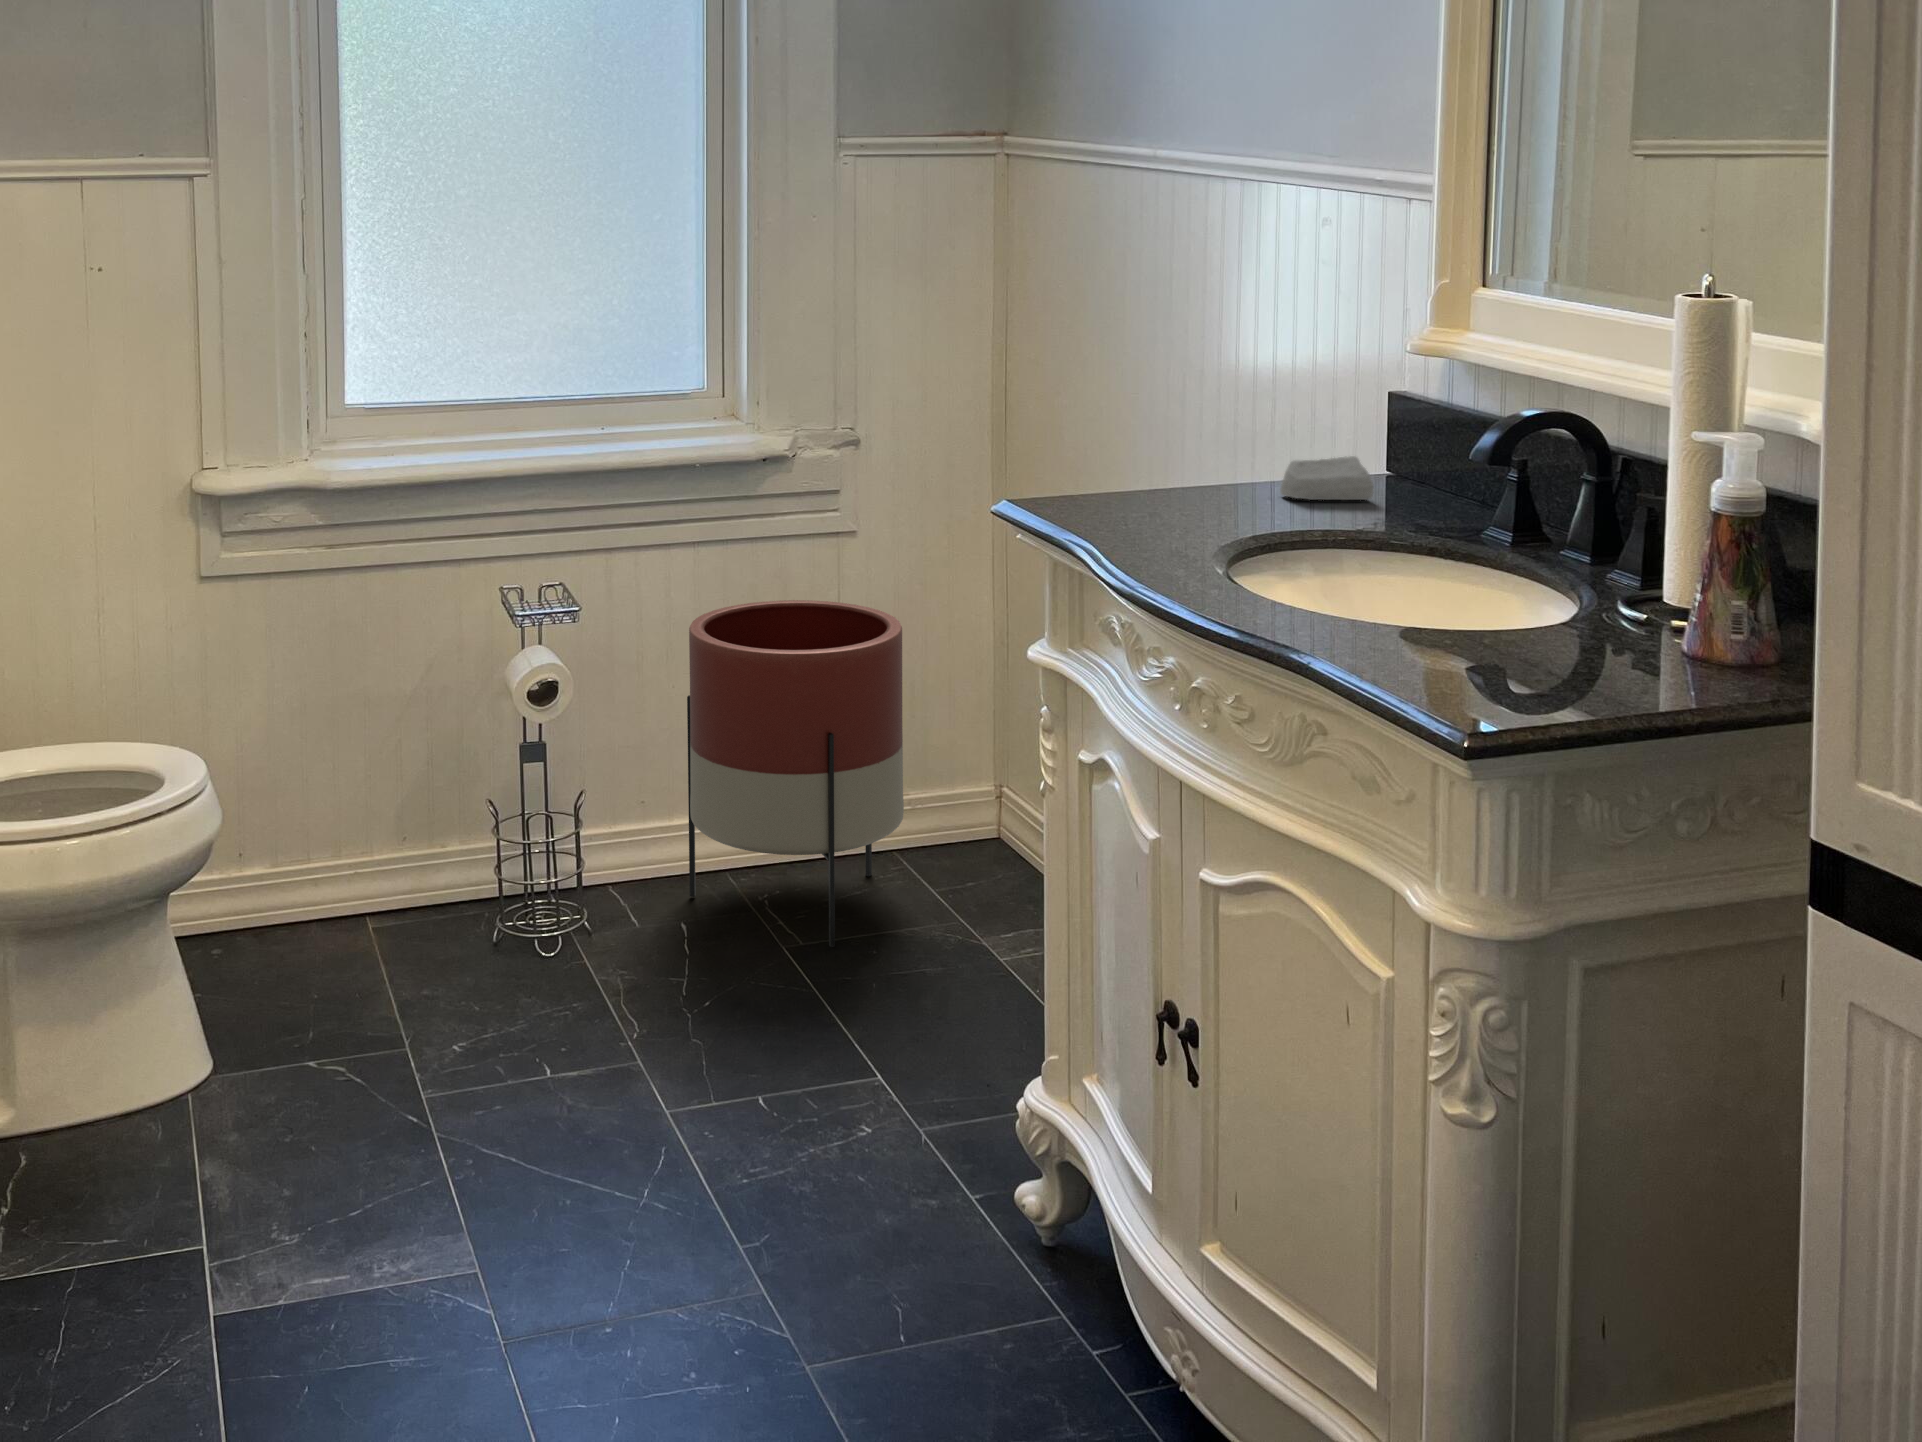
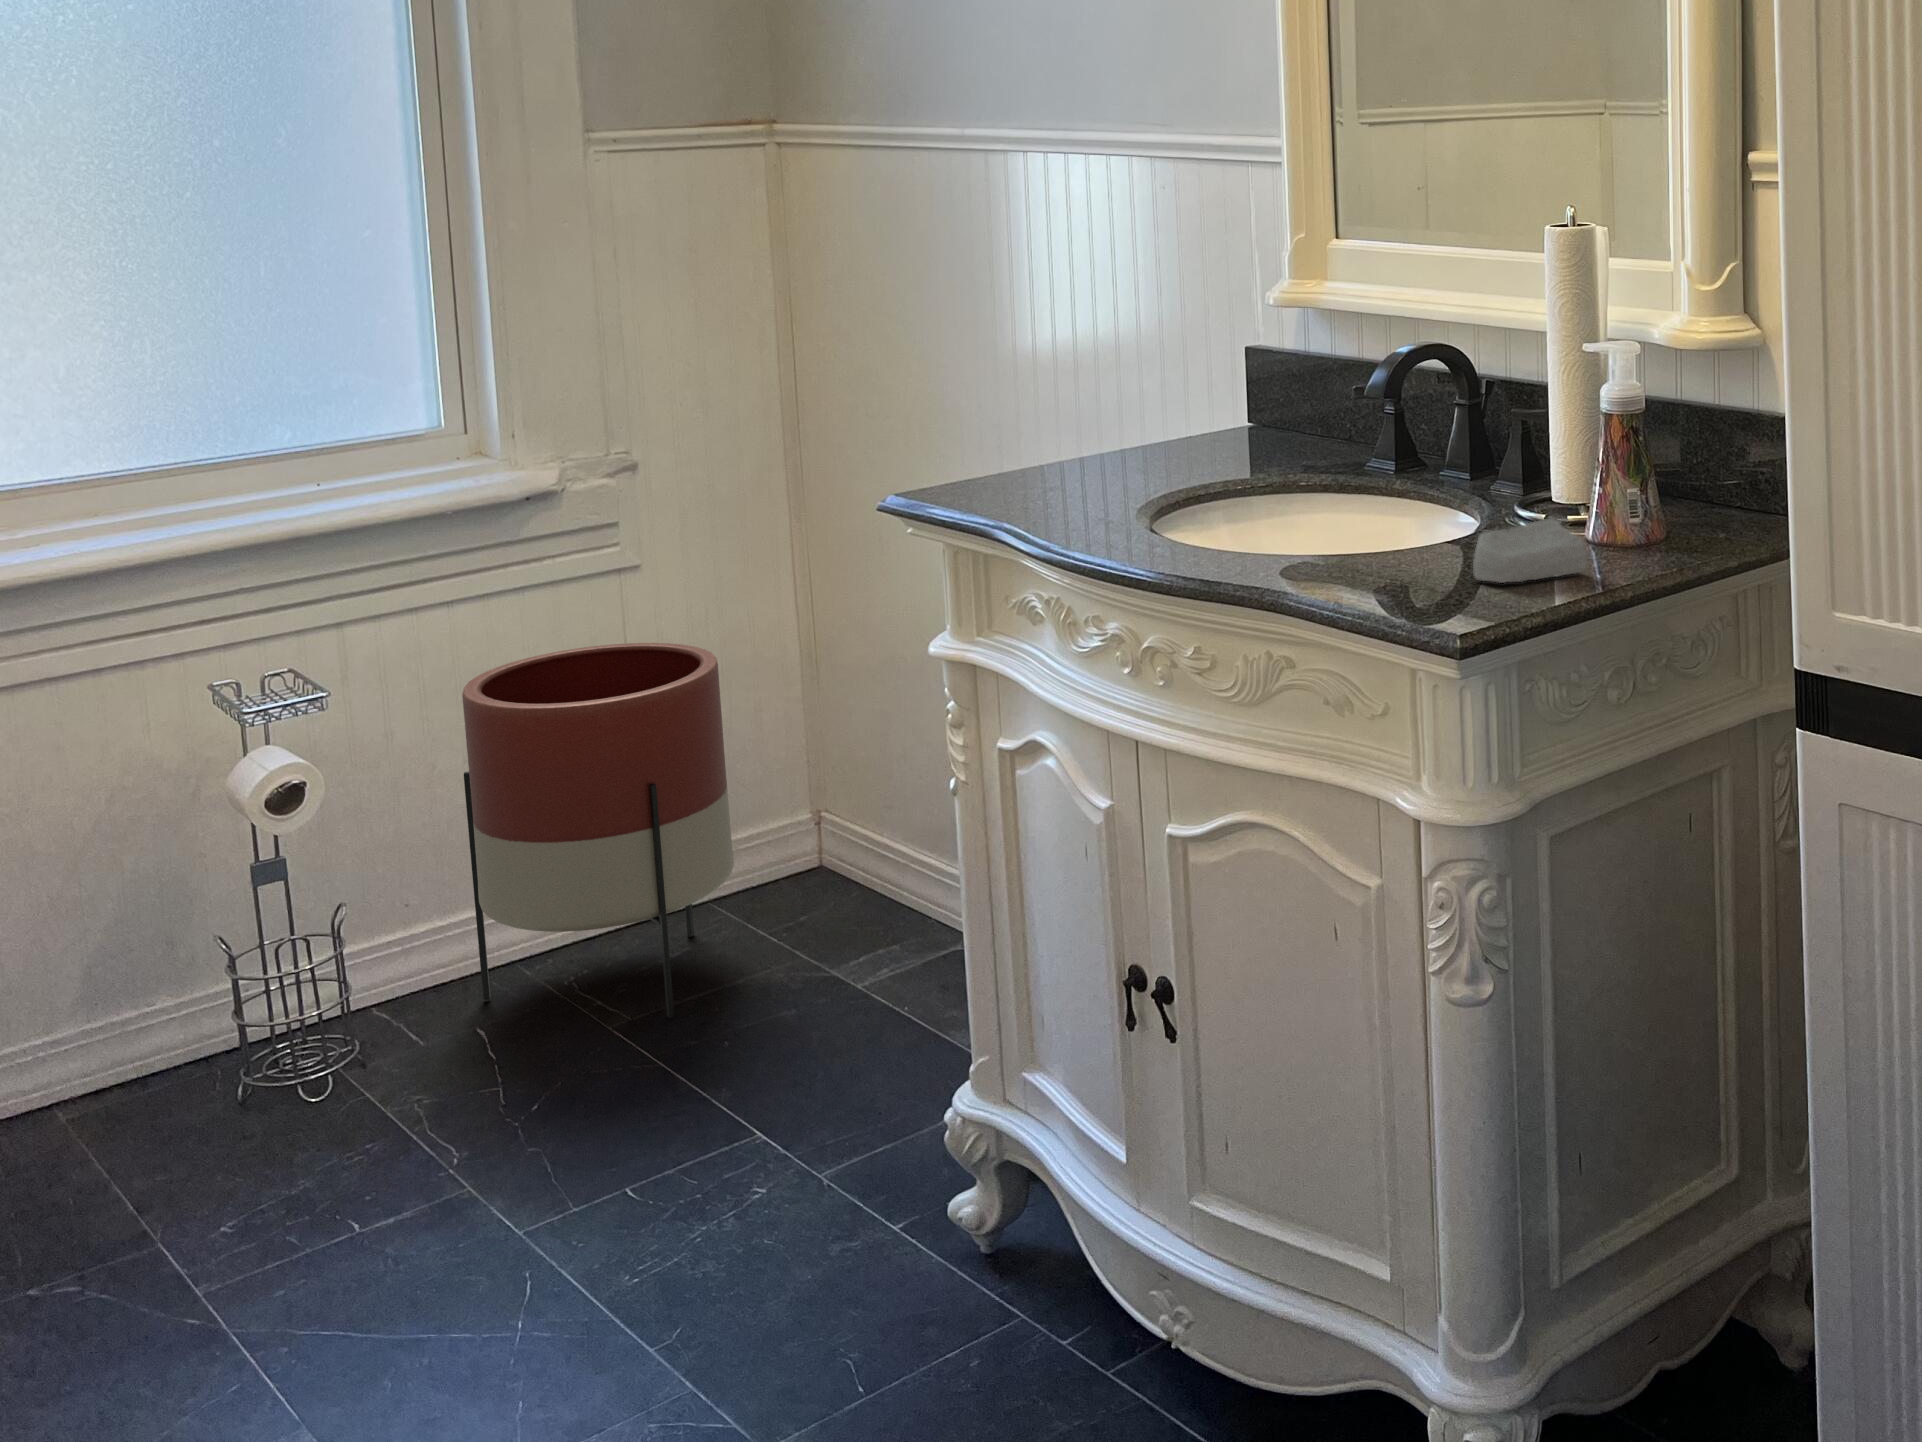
soap bar: present [1280,456,1374,500] -> present [1473,519,1588,583]

